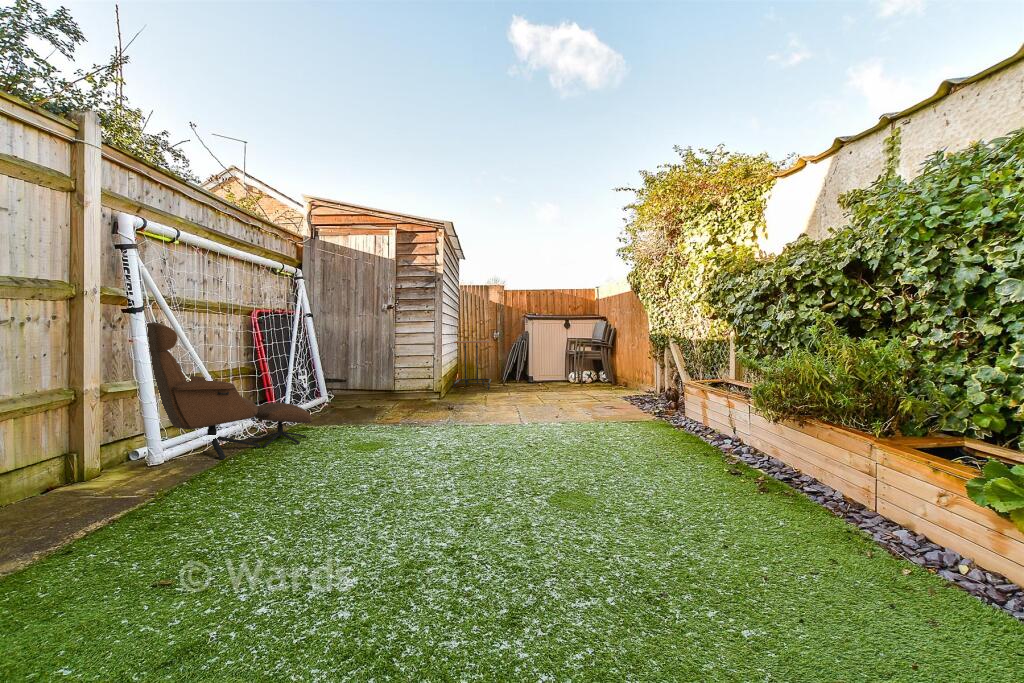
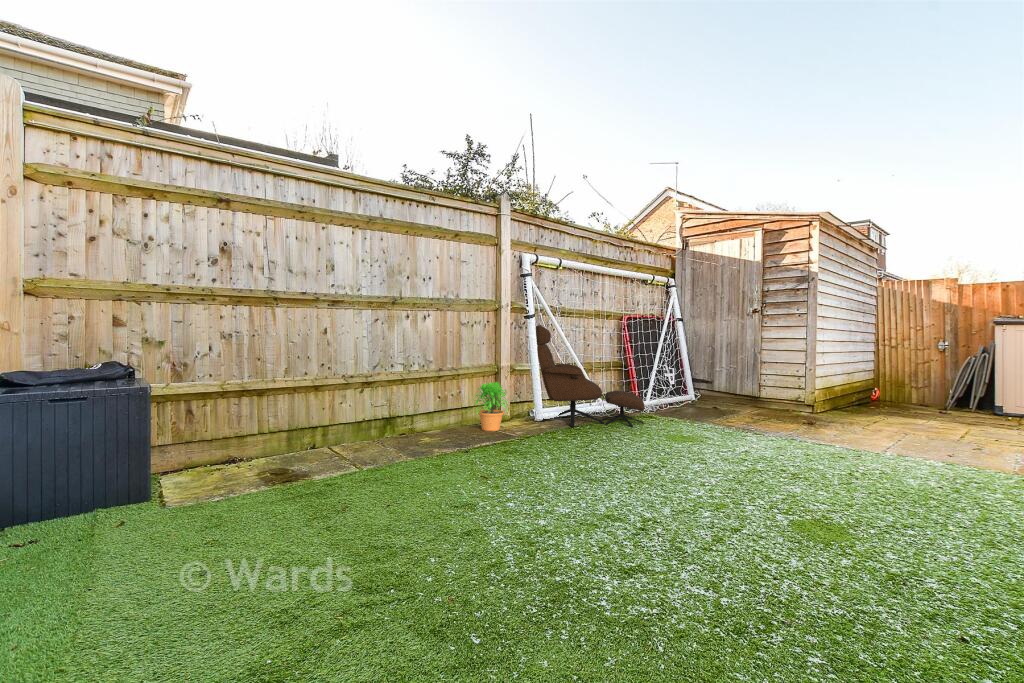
side table: present [454,341,491,390] -> none [851,349,919,412]
potted plant: none [40,412,127,497] -> present [475,382,508,431]

